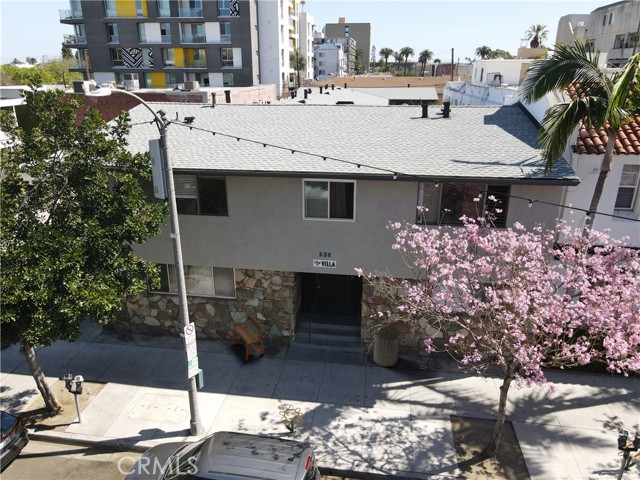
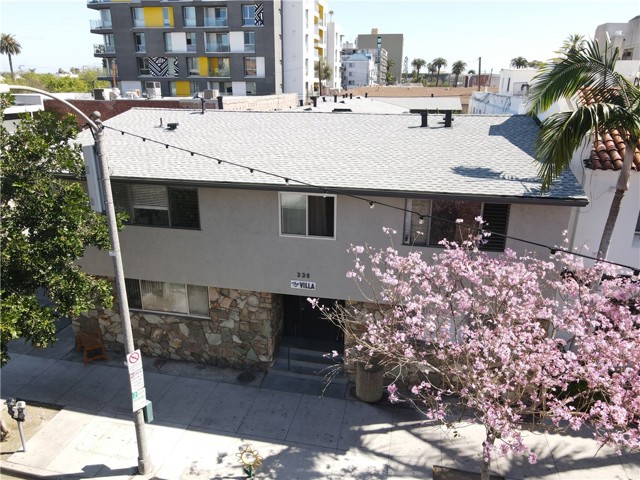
bench: present [233,314,264,360] -> present [77,322,107,366]

